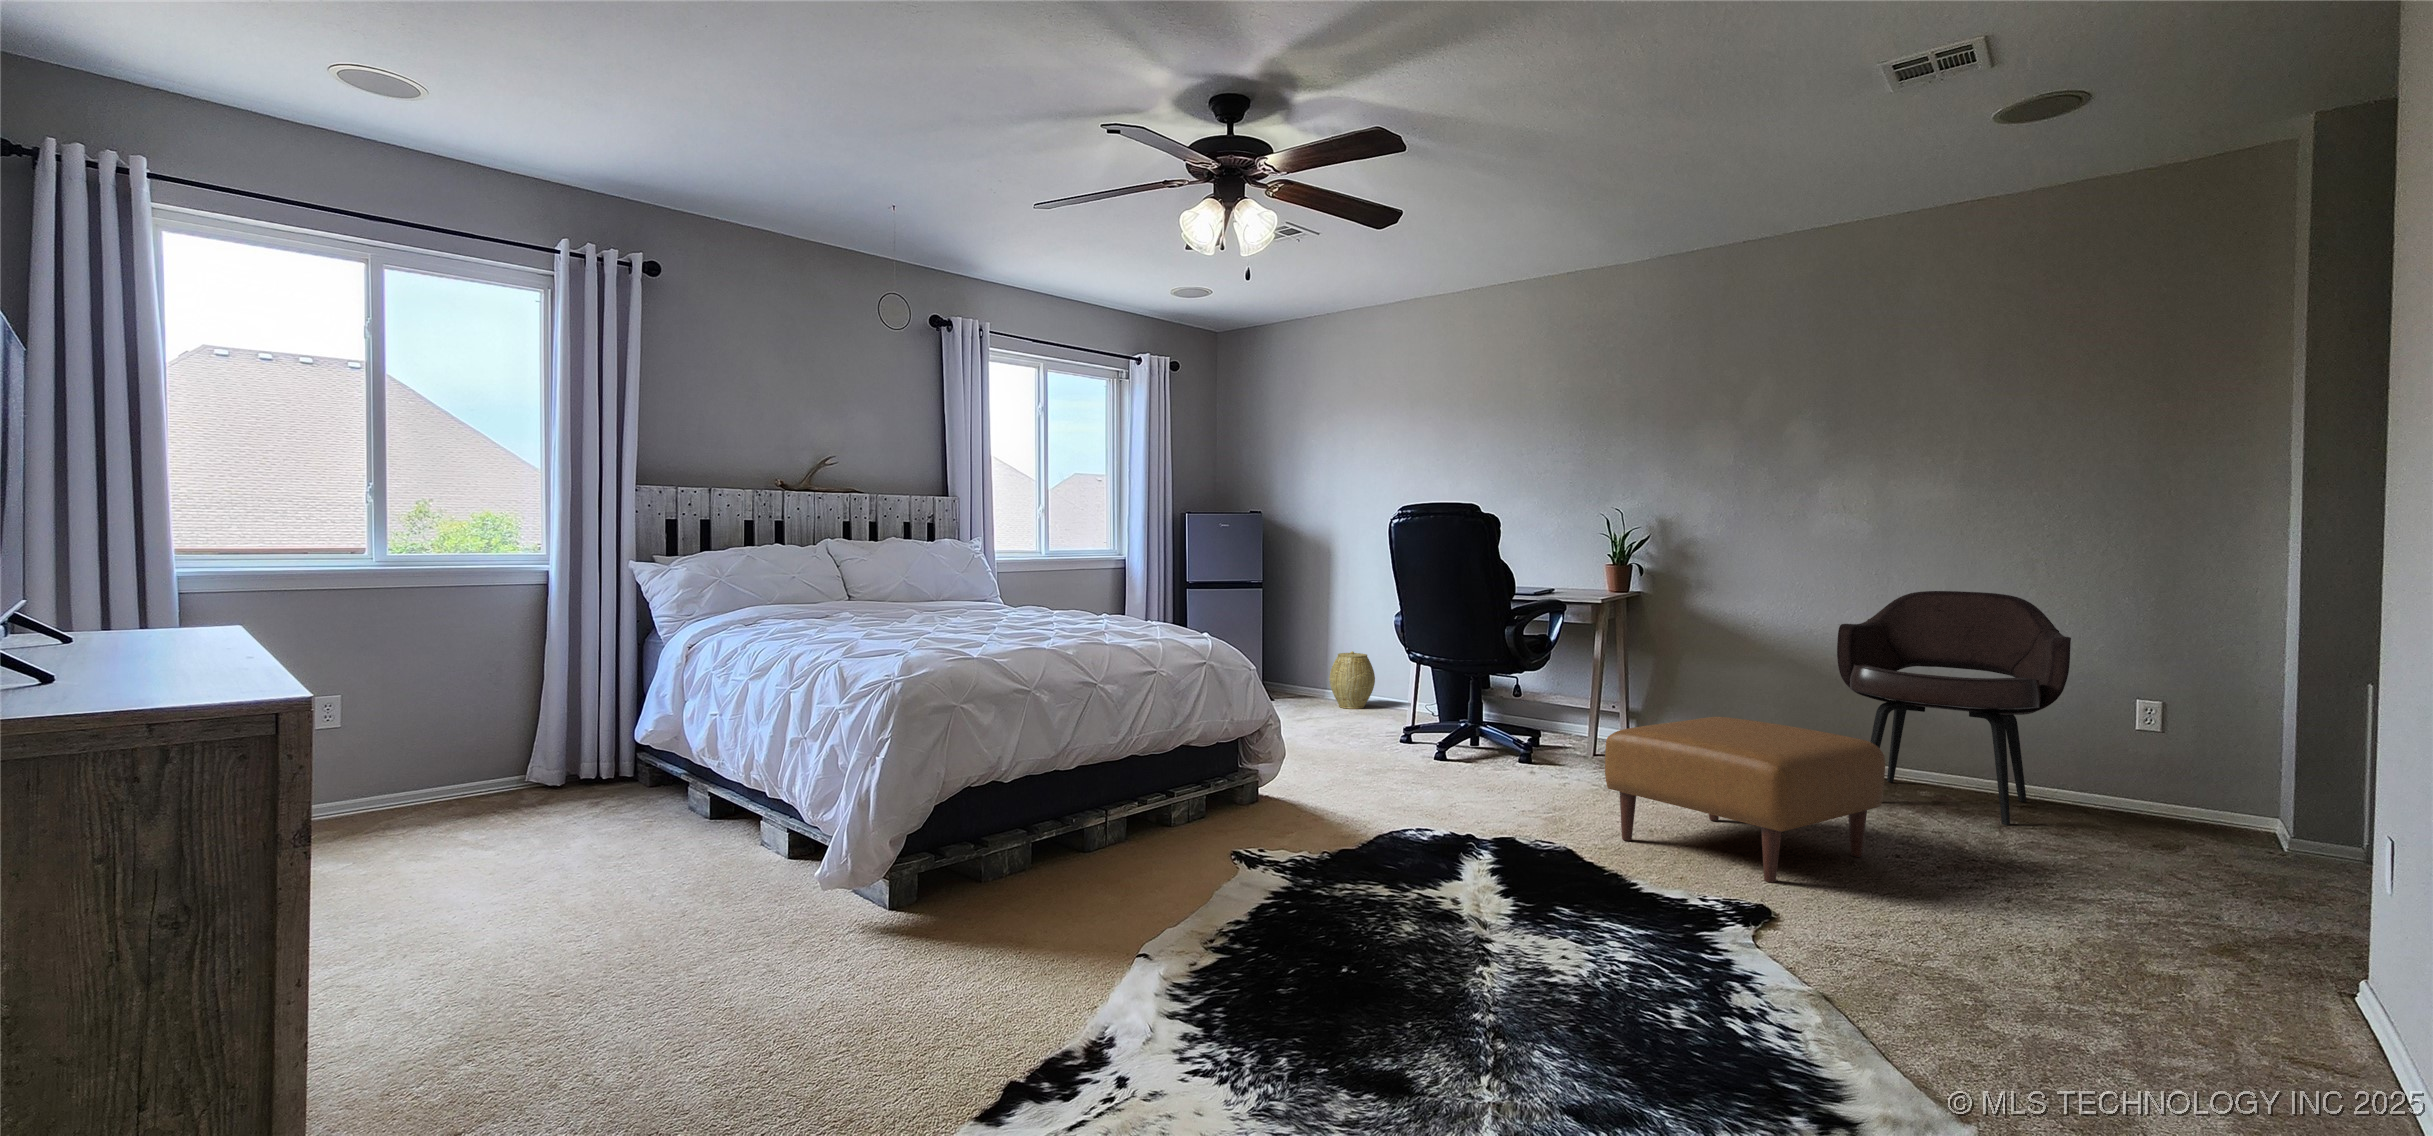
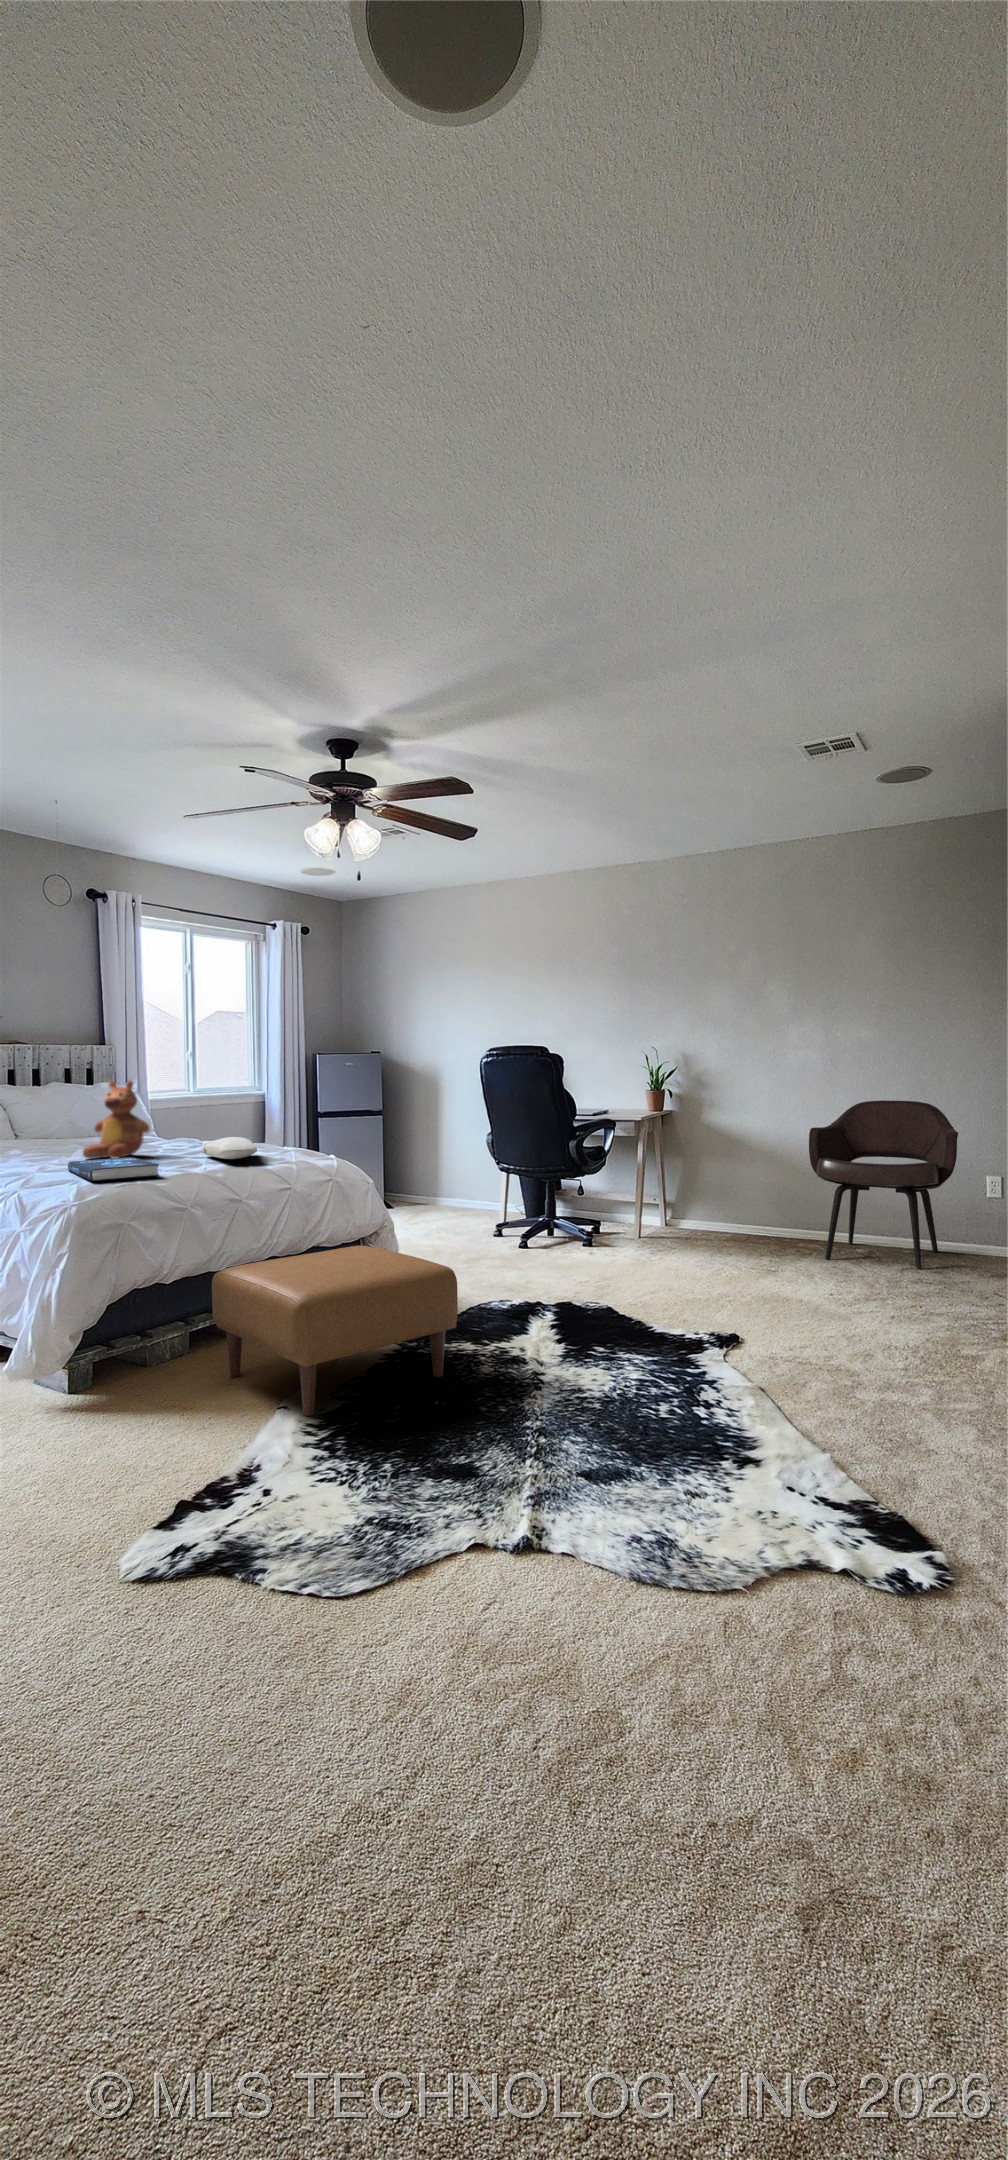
teddy bear: none [919,532,997,626] -> present [83,1081,150,1159]
pillow: none [1055,605,1121,631] -> present [201,1137,257,1159]
book: none [899,624,1003,650] -> present [68,1157,159,1181]
woven basket: present [1329,651,1375,709] -> none [437,1163,474,1211]
ottoman: present [1605,717,1885,883] -> present [212,1246,458,1416]

